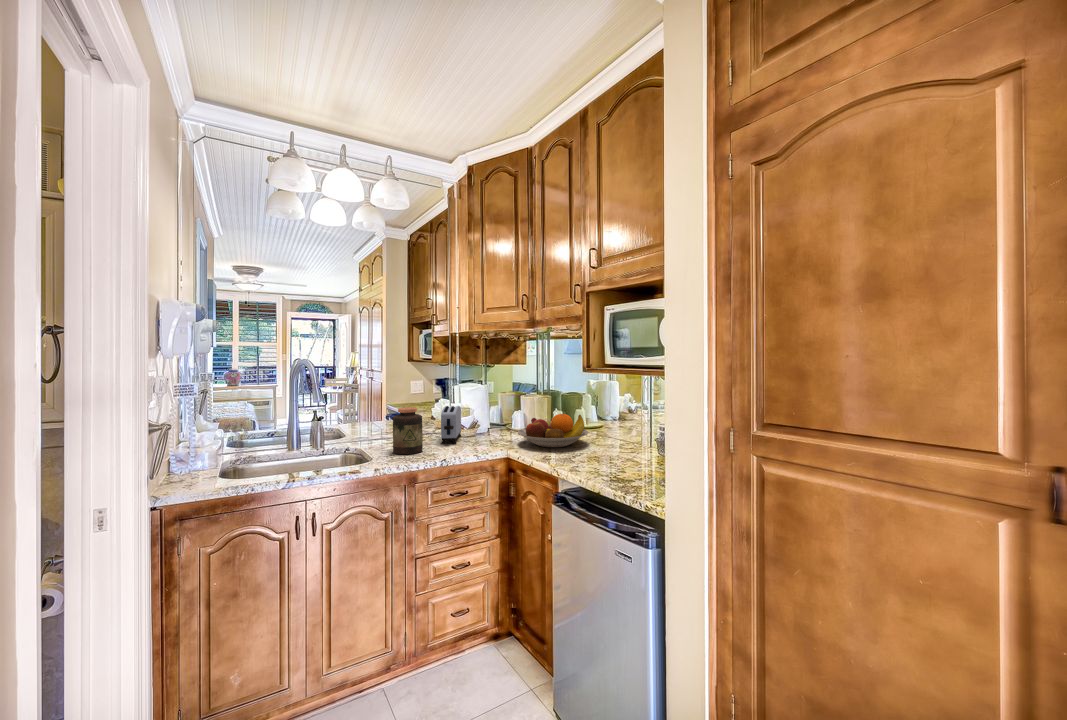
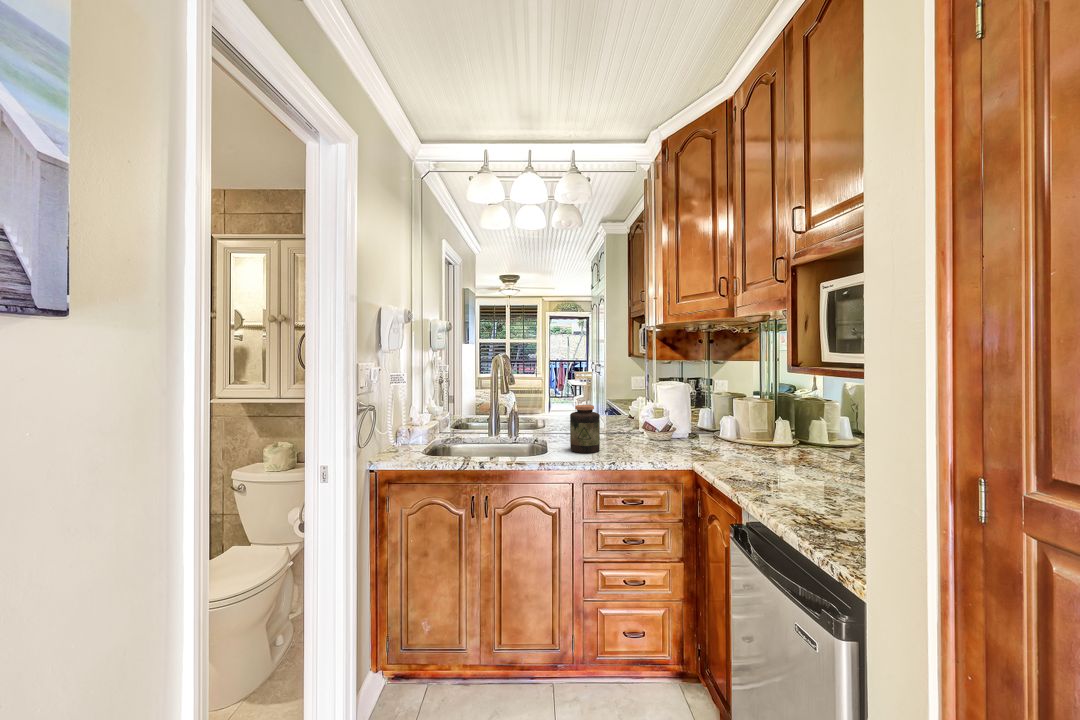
toaster: present [441,406,461,444] -> none [623,406,652,447]
fruit bowl: present [518,414,588,447] -> none [708,425,807,467]

